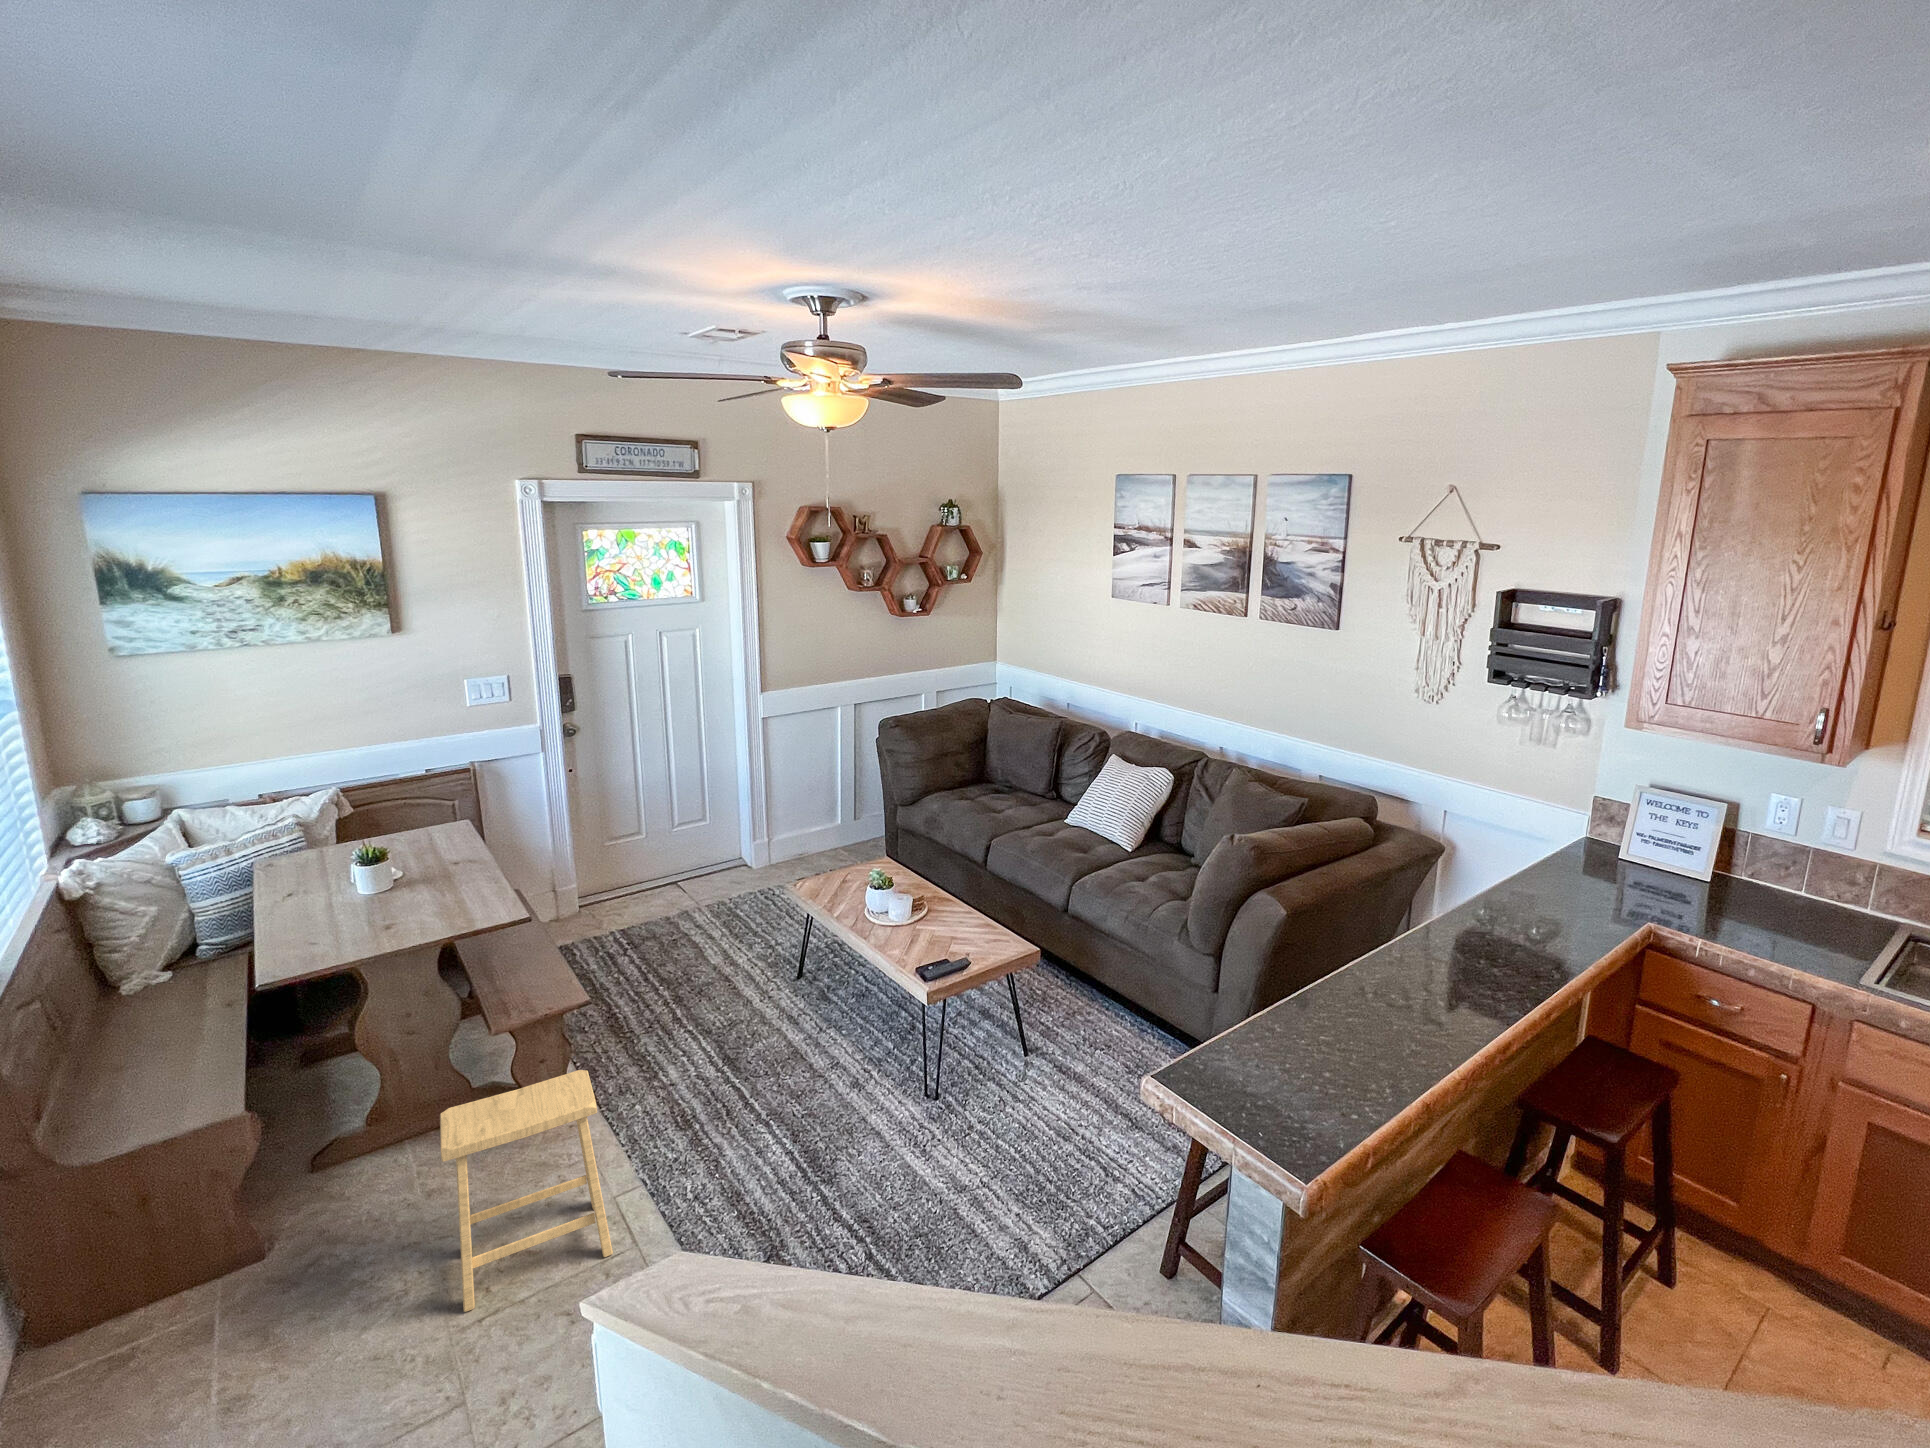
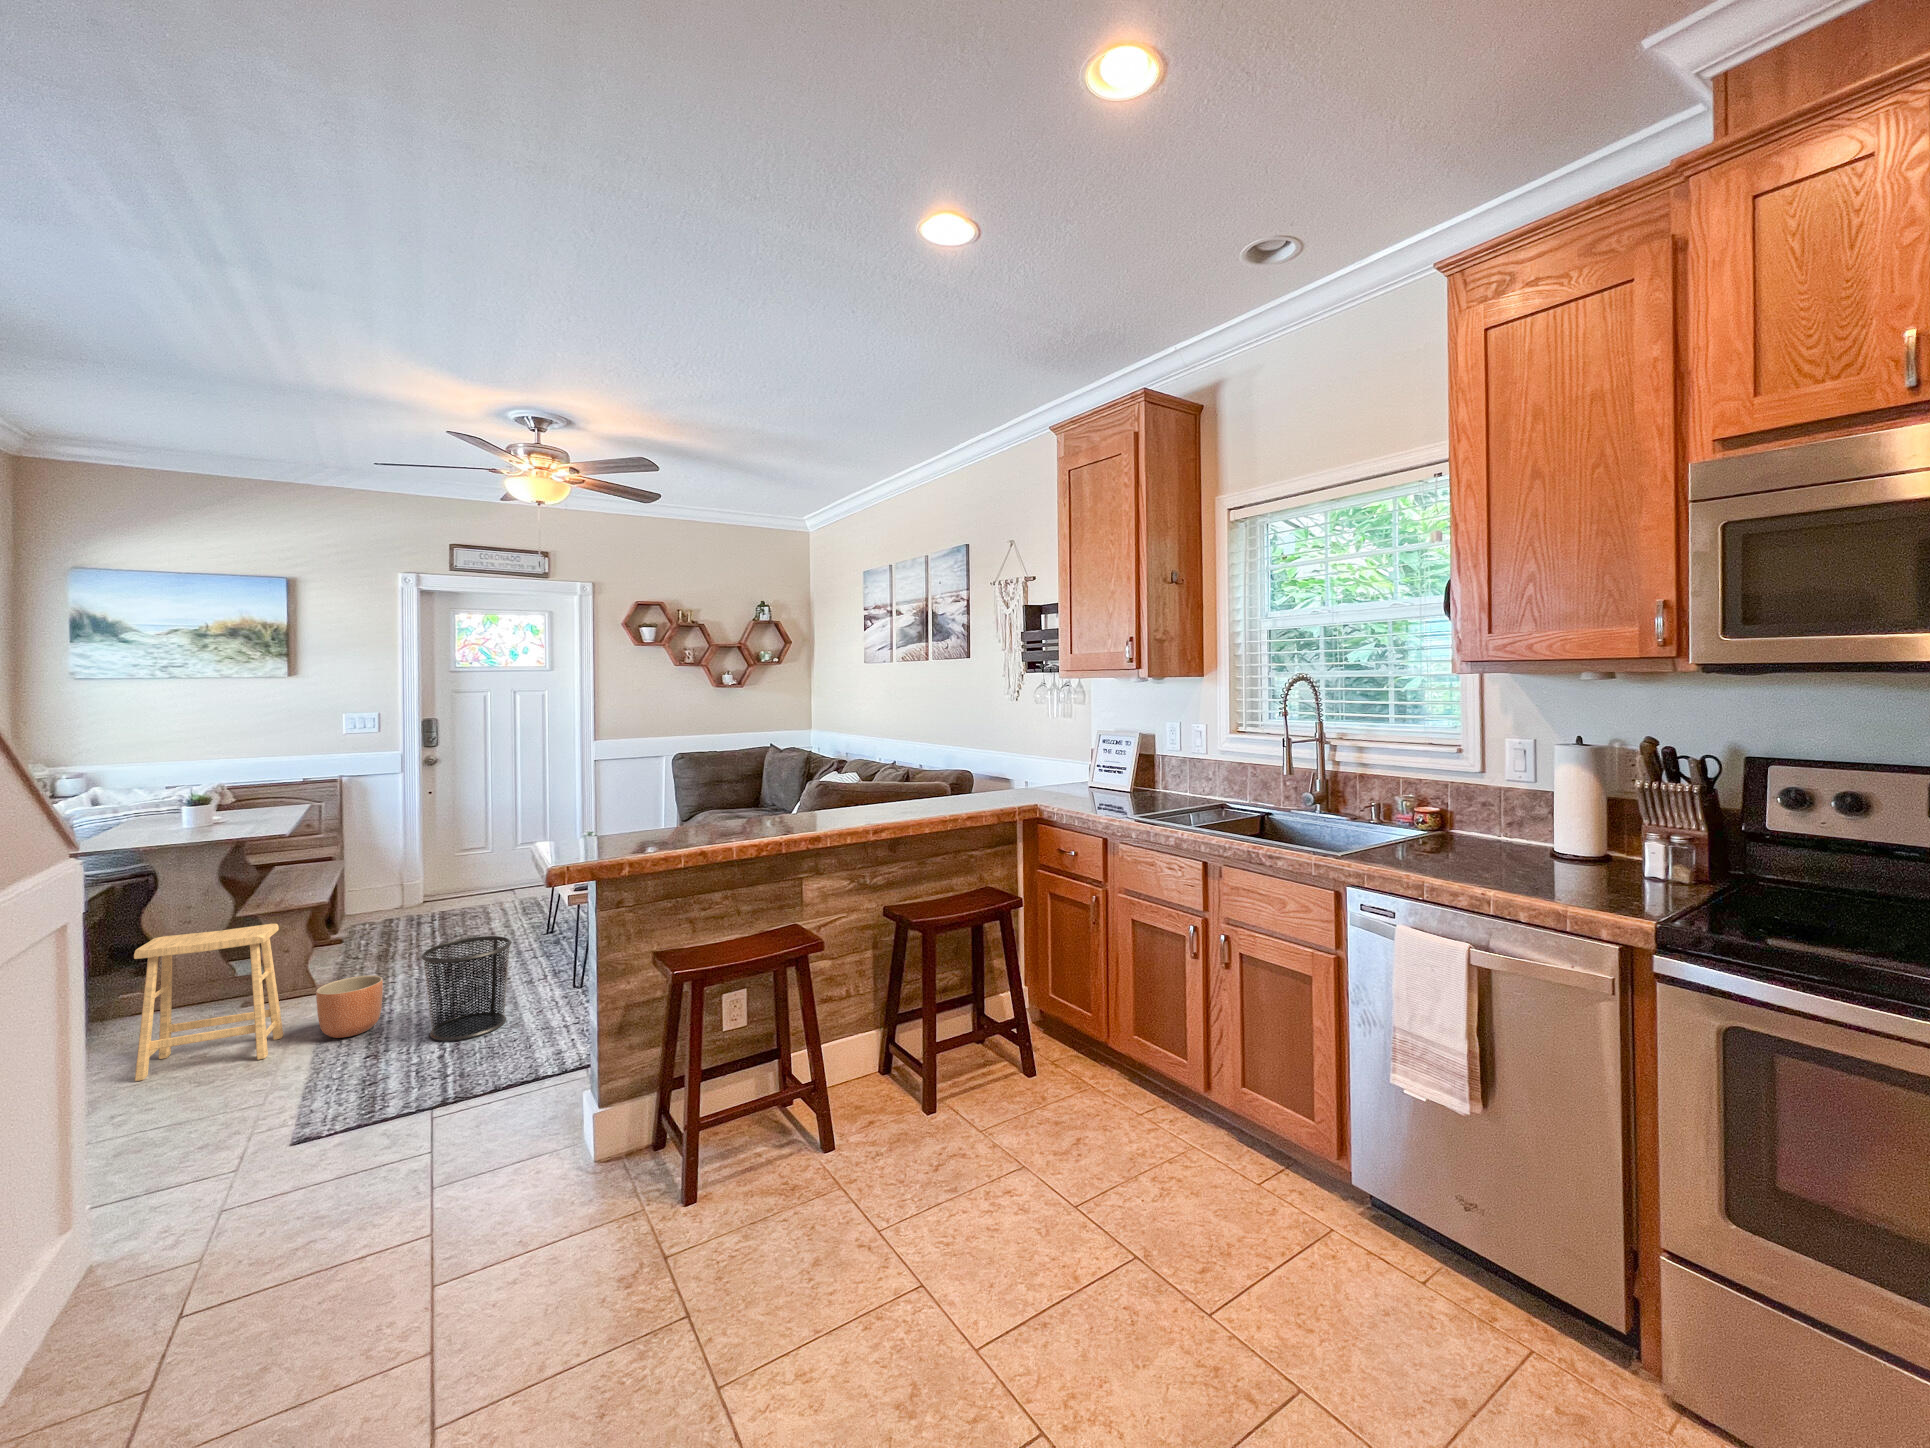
waste bin: none [786,1055,890,1209] -> present [421,936,511,1041]
planter: none [646,1112,721,1206] -> present [316,975,383,1038]

